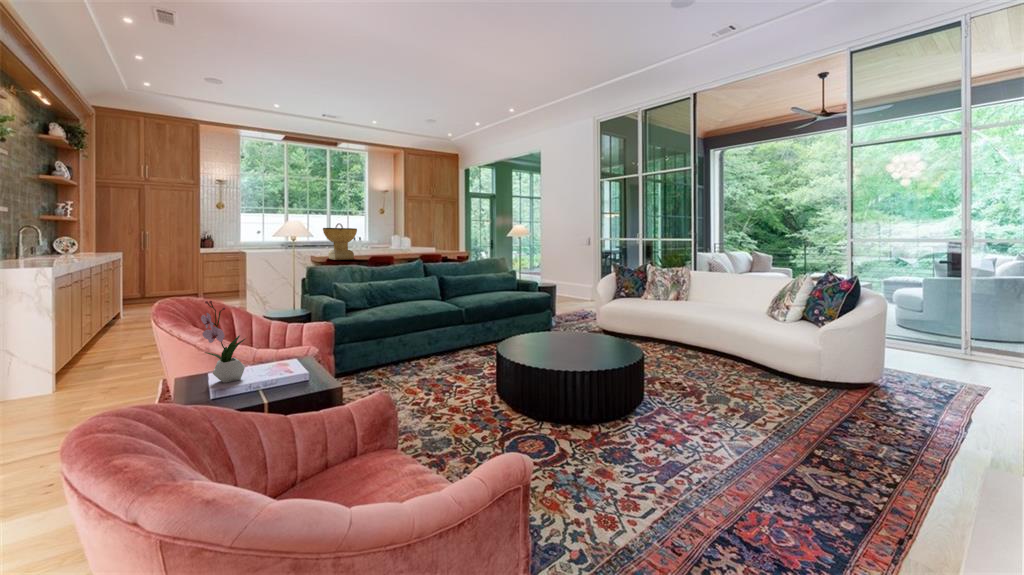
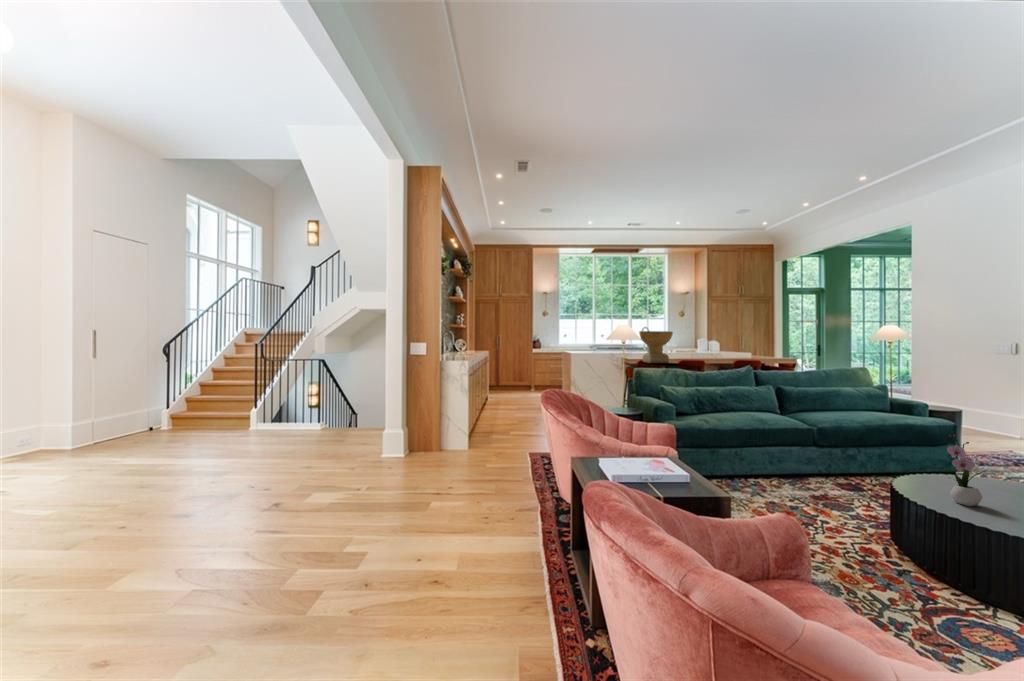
flower arrangement: present [201,301,245,383] -> present [947,435,985,506]

